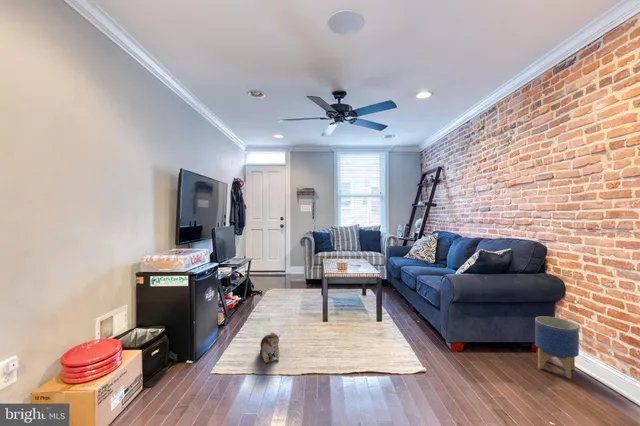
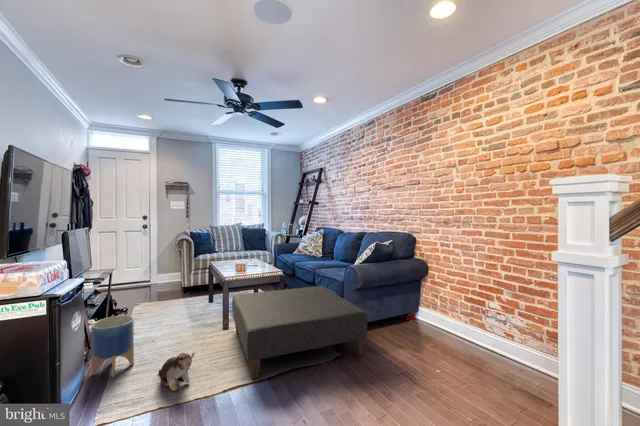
ottoman: none [323,291,457,376] -> present [232,286,367,379]
planter: present [535,316,579,379] -> present [91,316,134,377]

